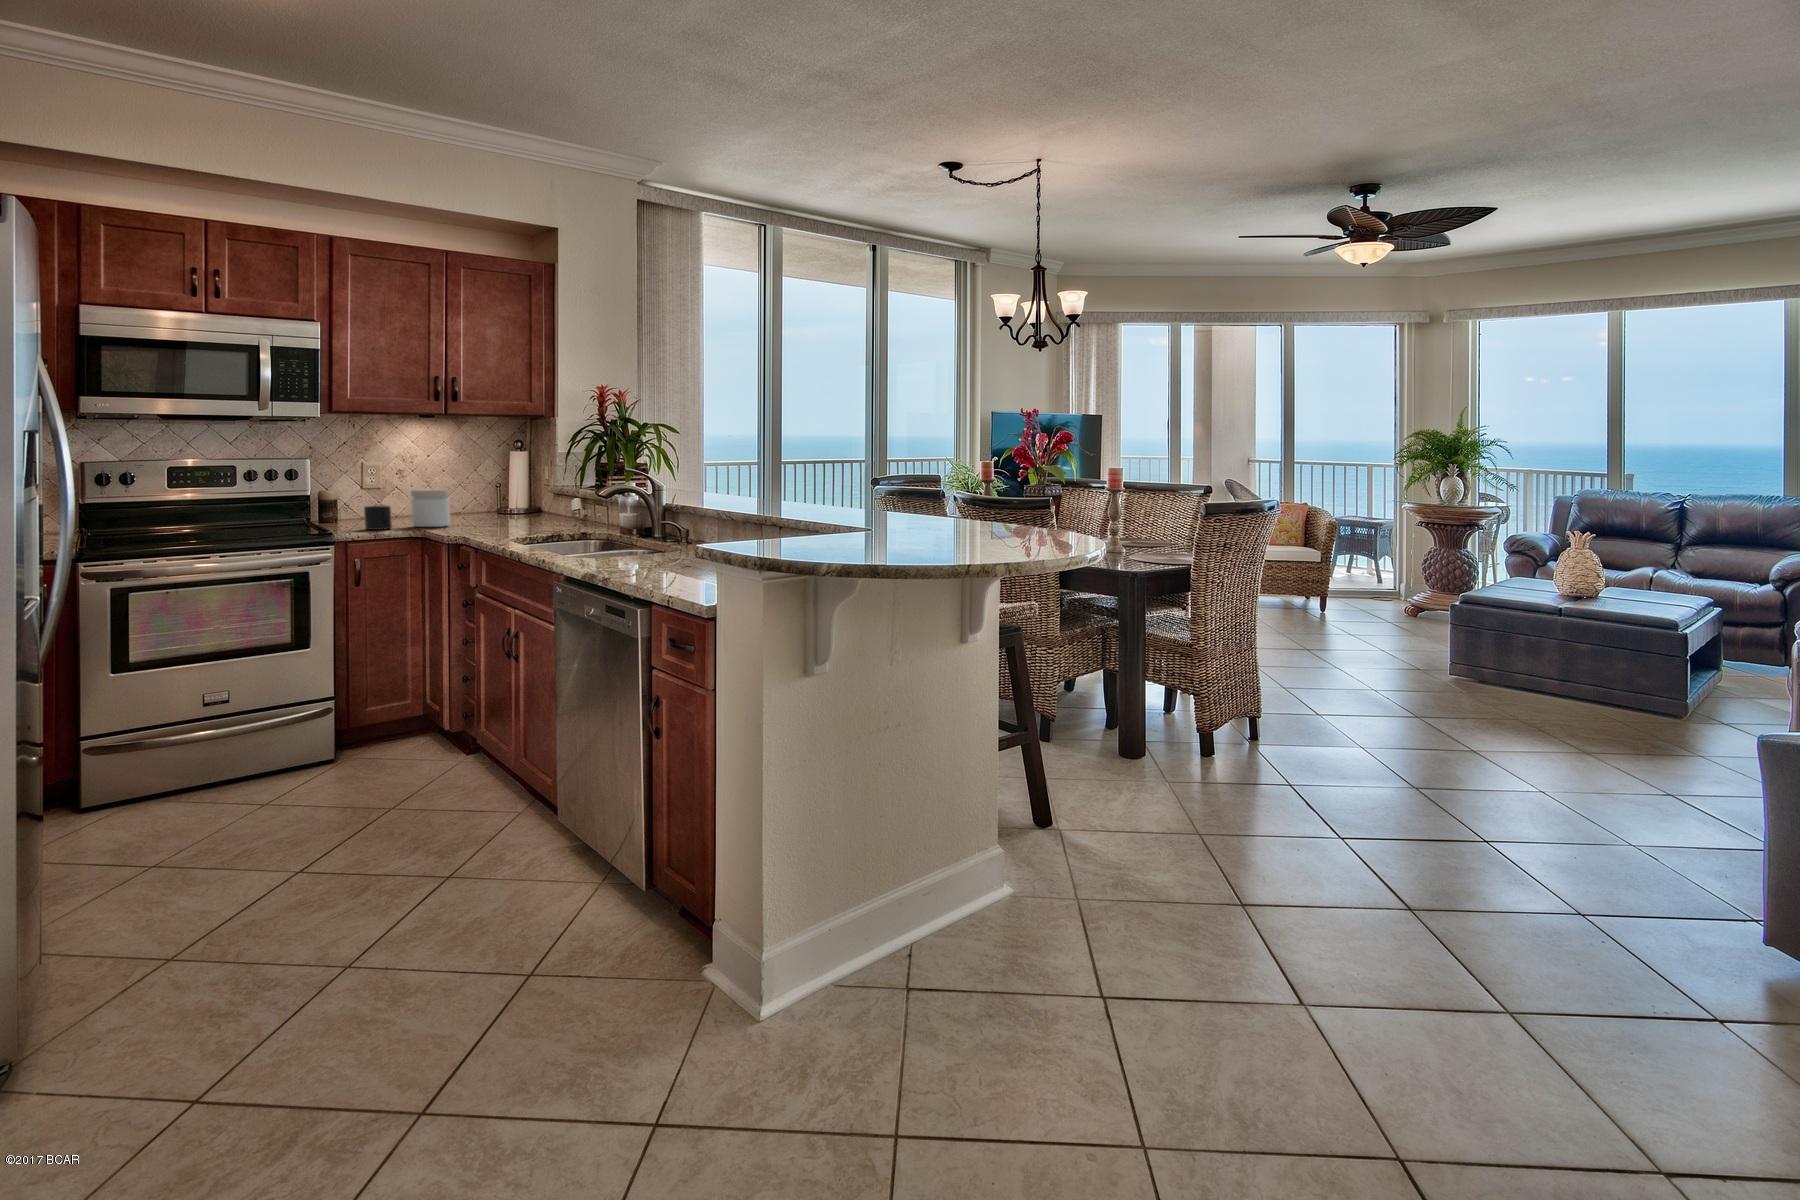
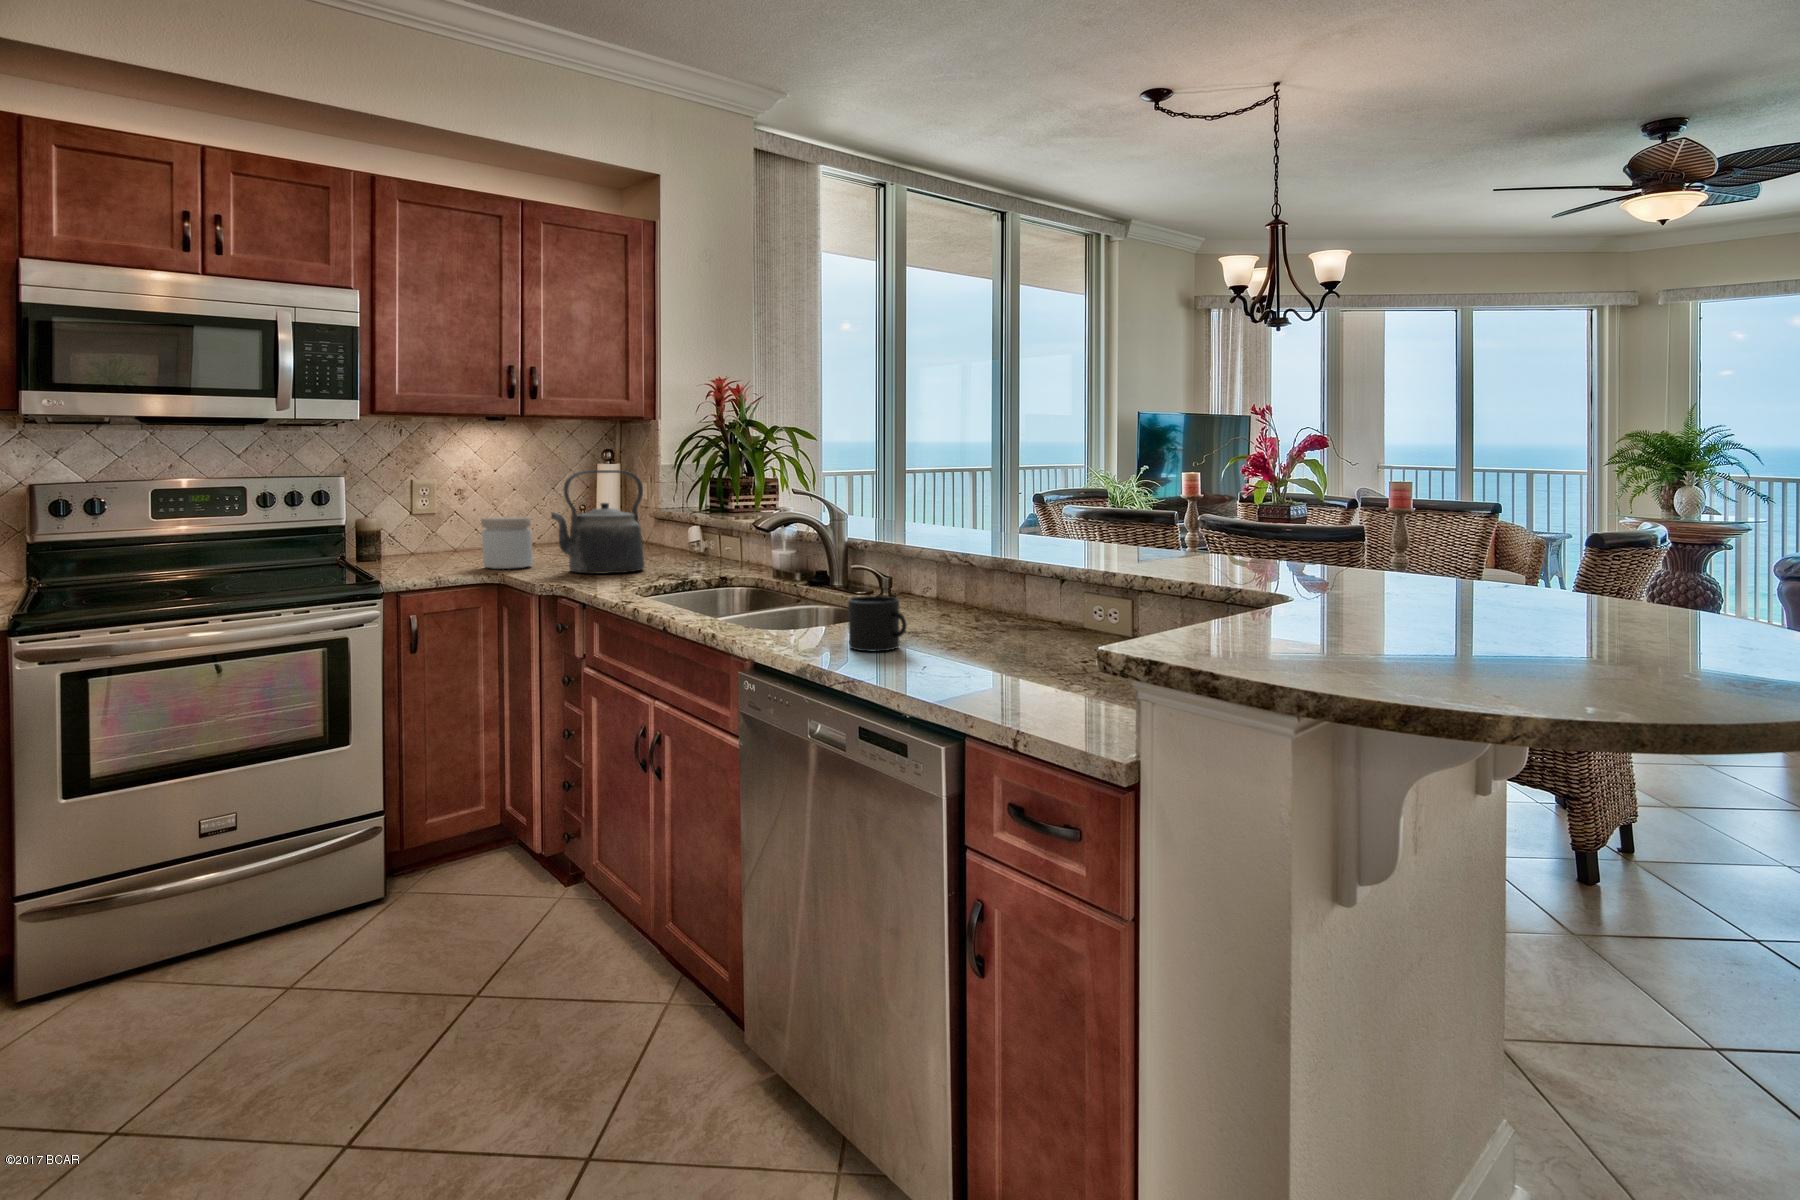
kettle: none [460,455,532,530] -> present [551,470,644,574]
mug: present [364,506,392,530] -> present [848,596,907,651]

